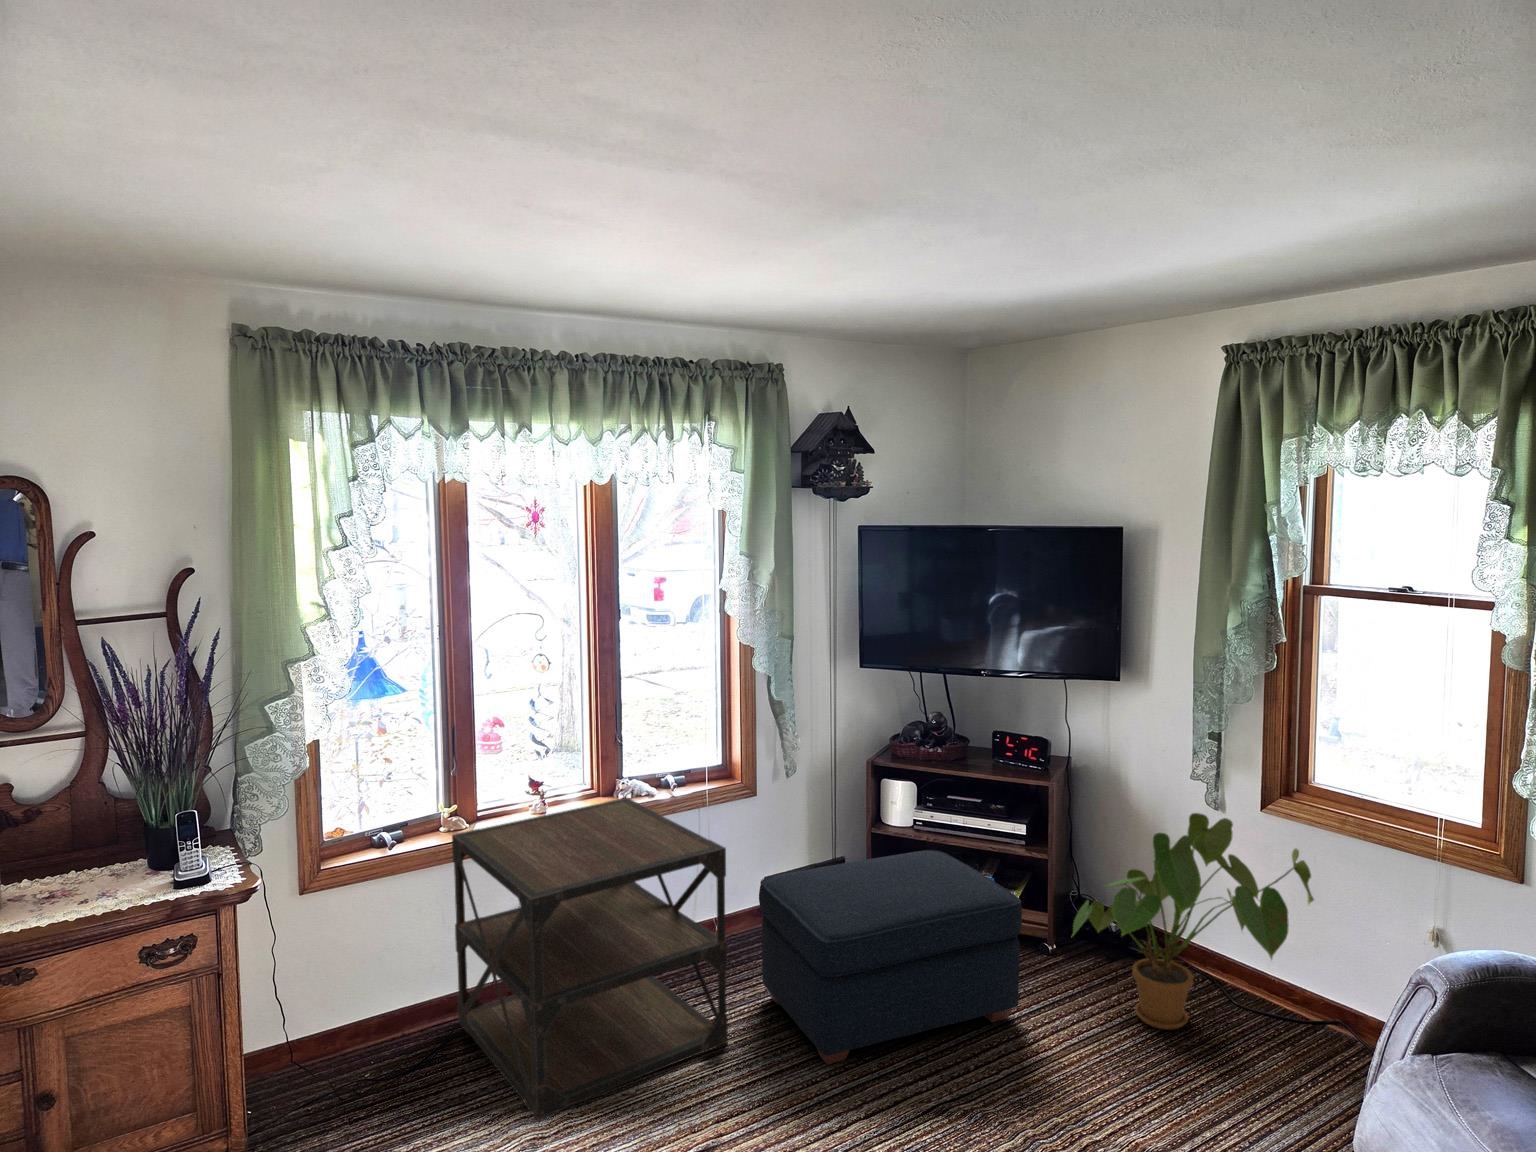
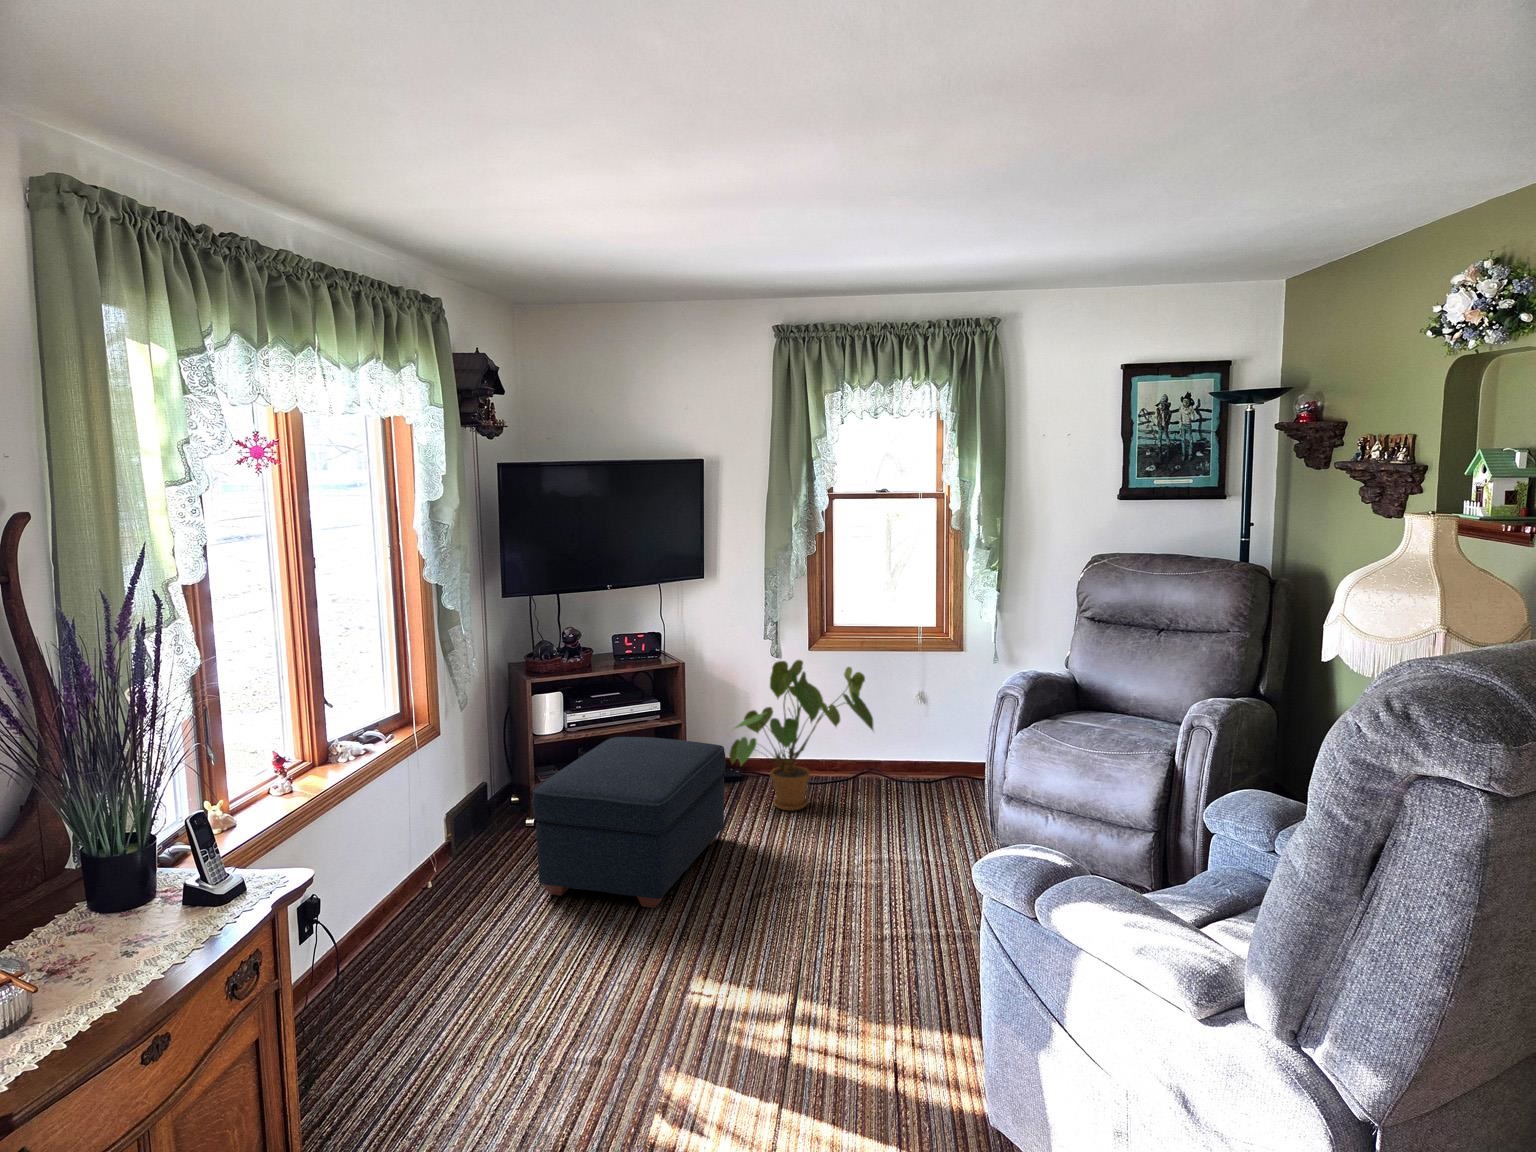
side table: present [452,798,728,1120] -> none [278,755,566,1038]

